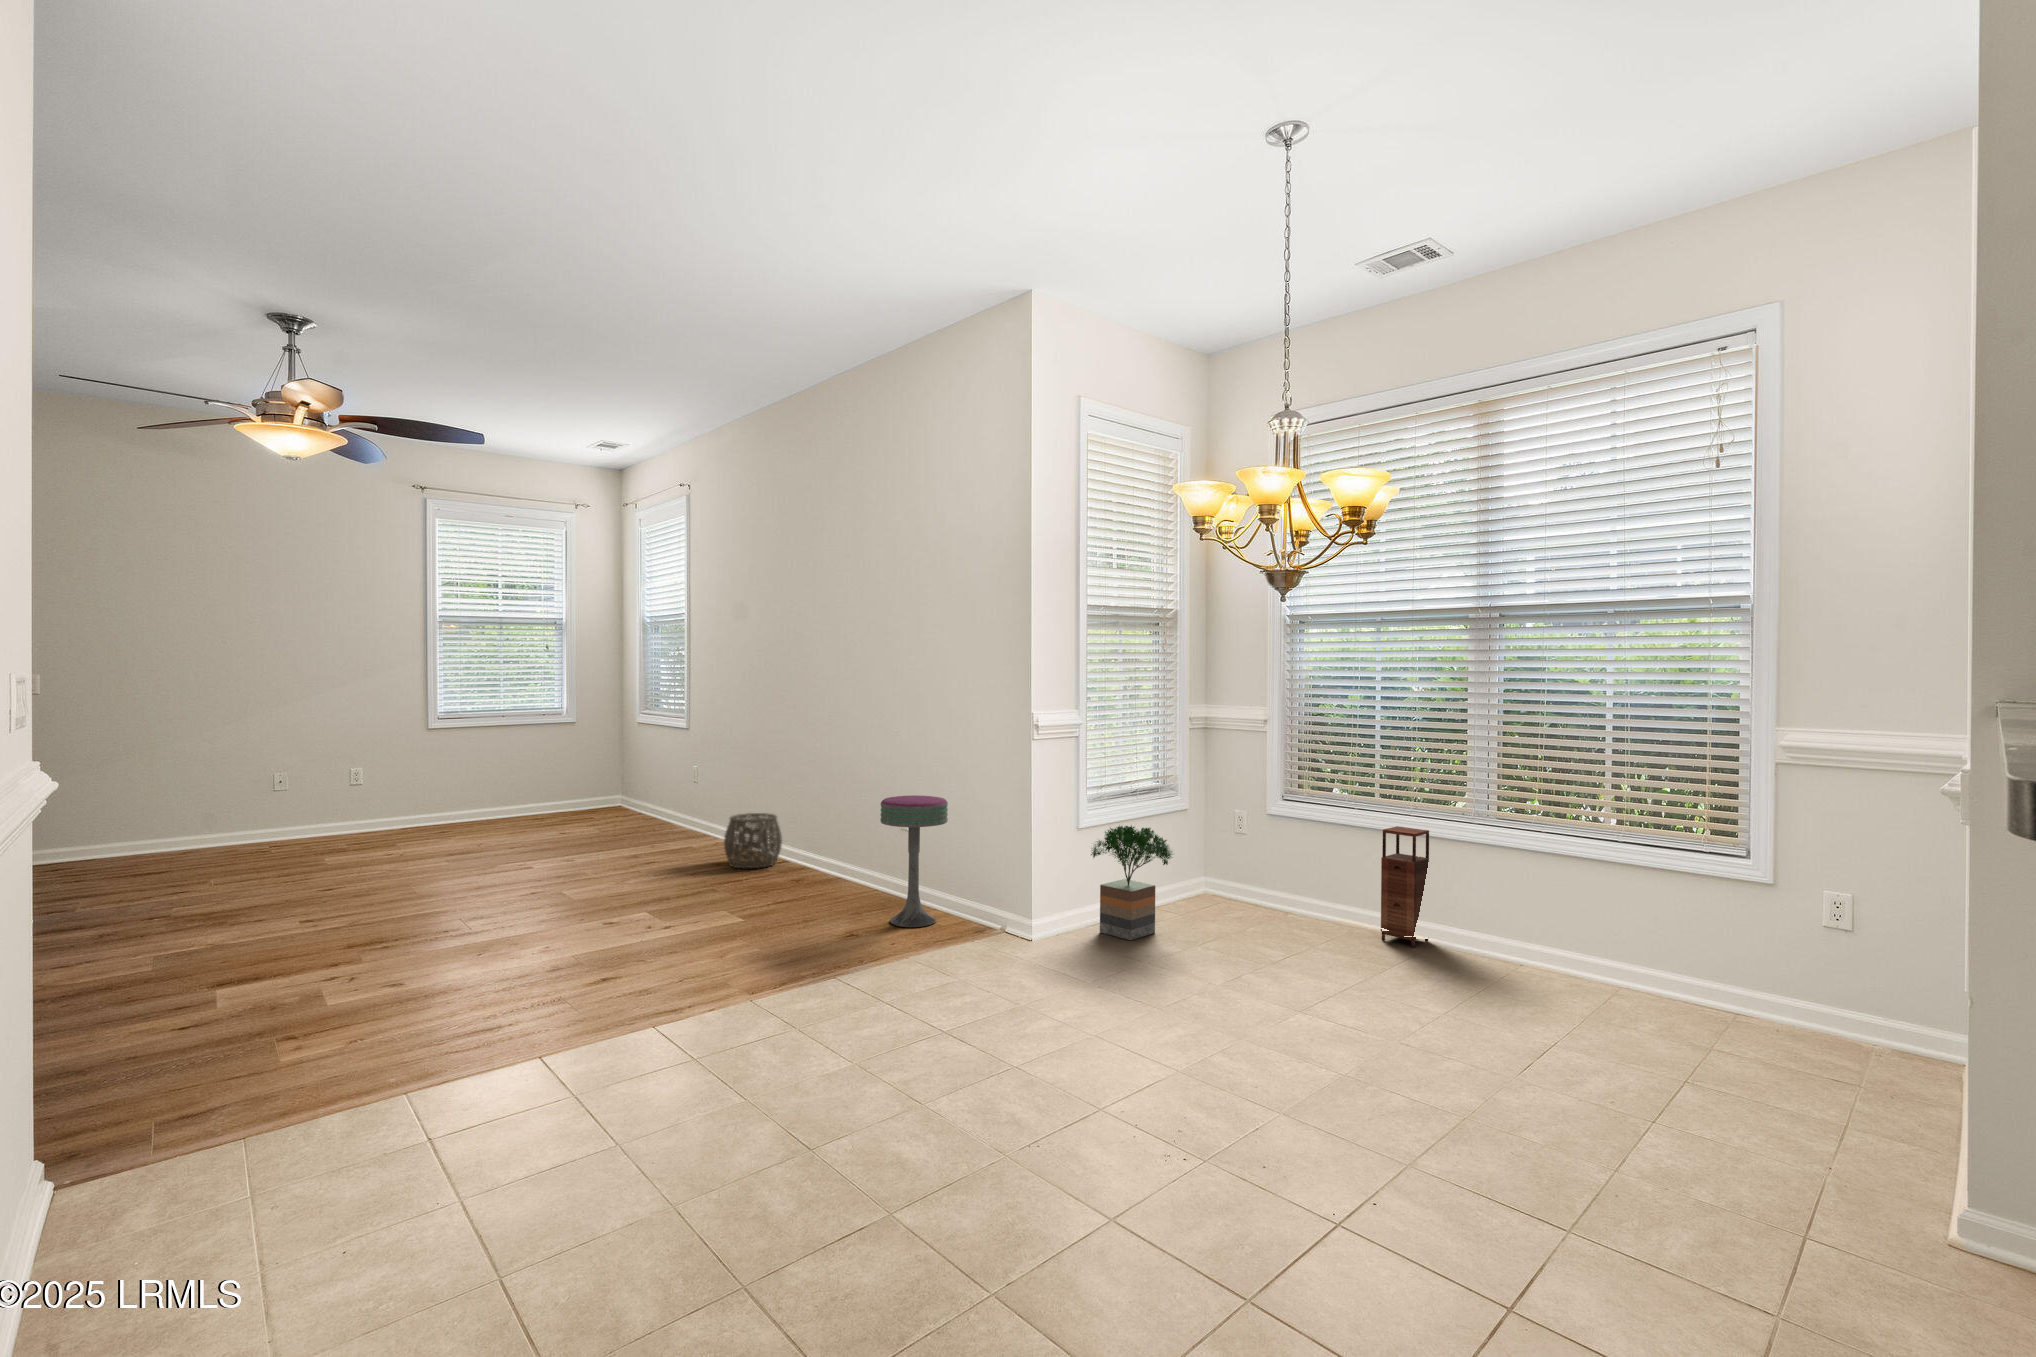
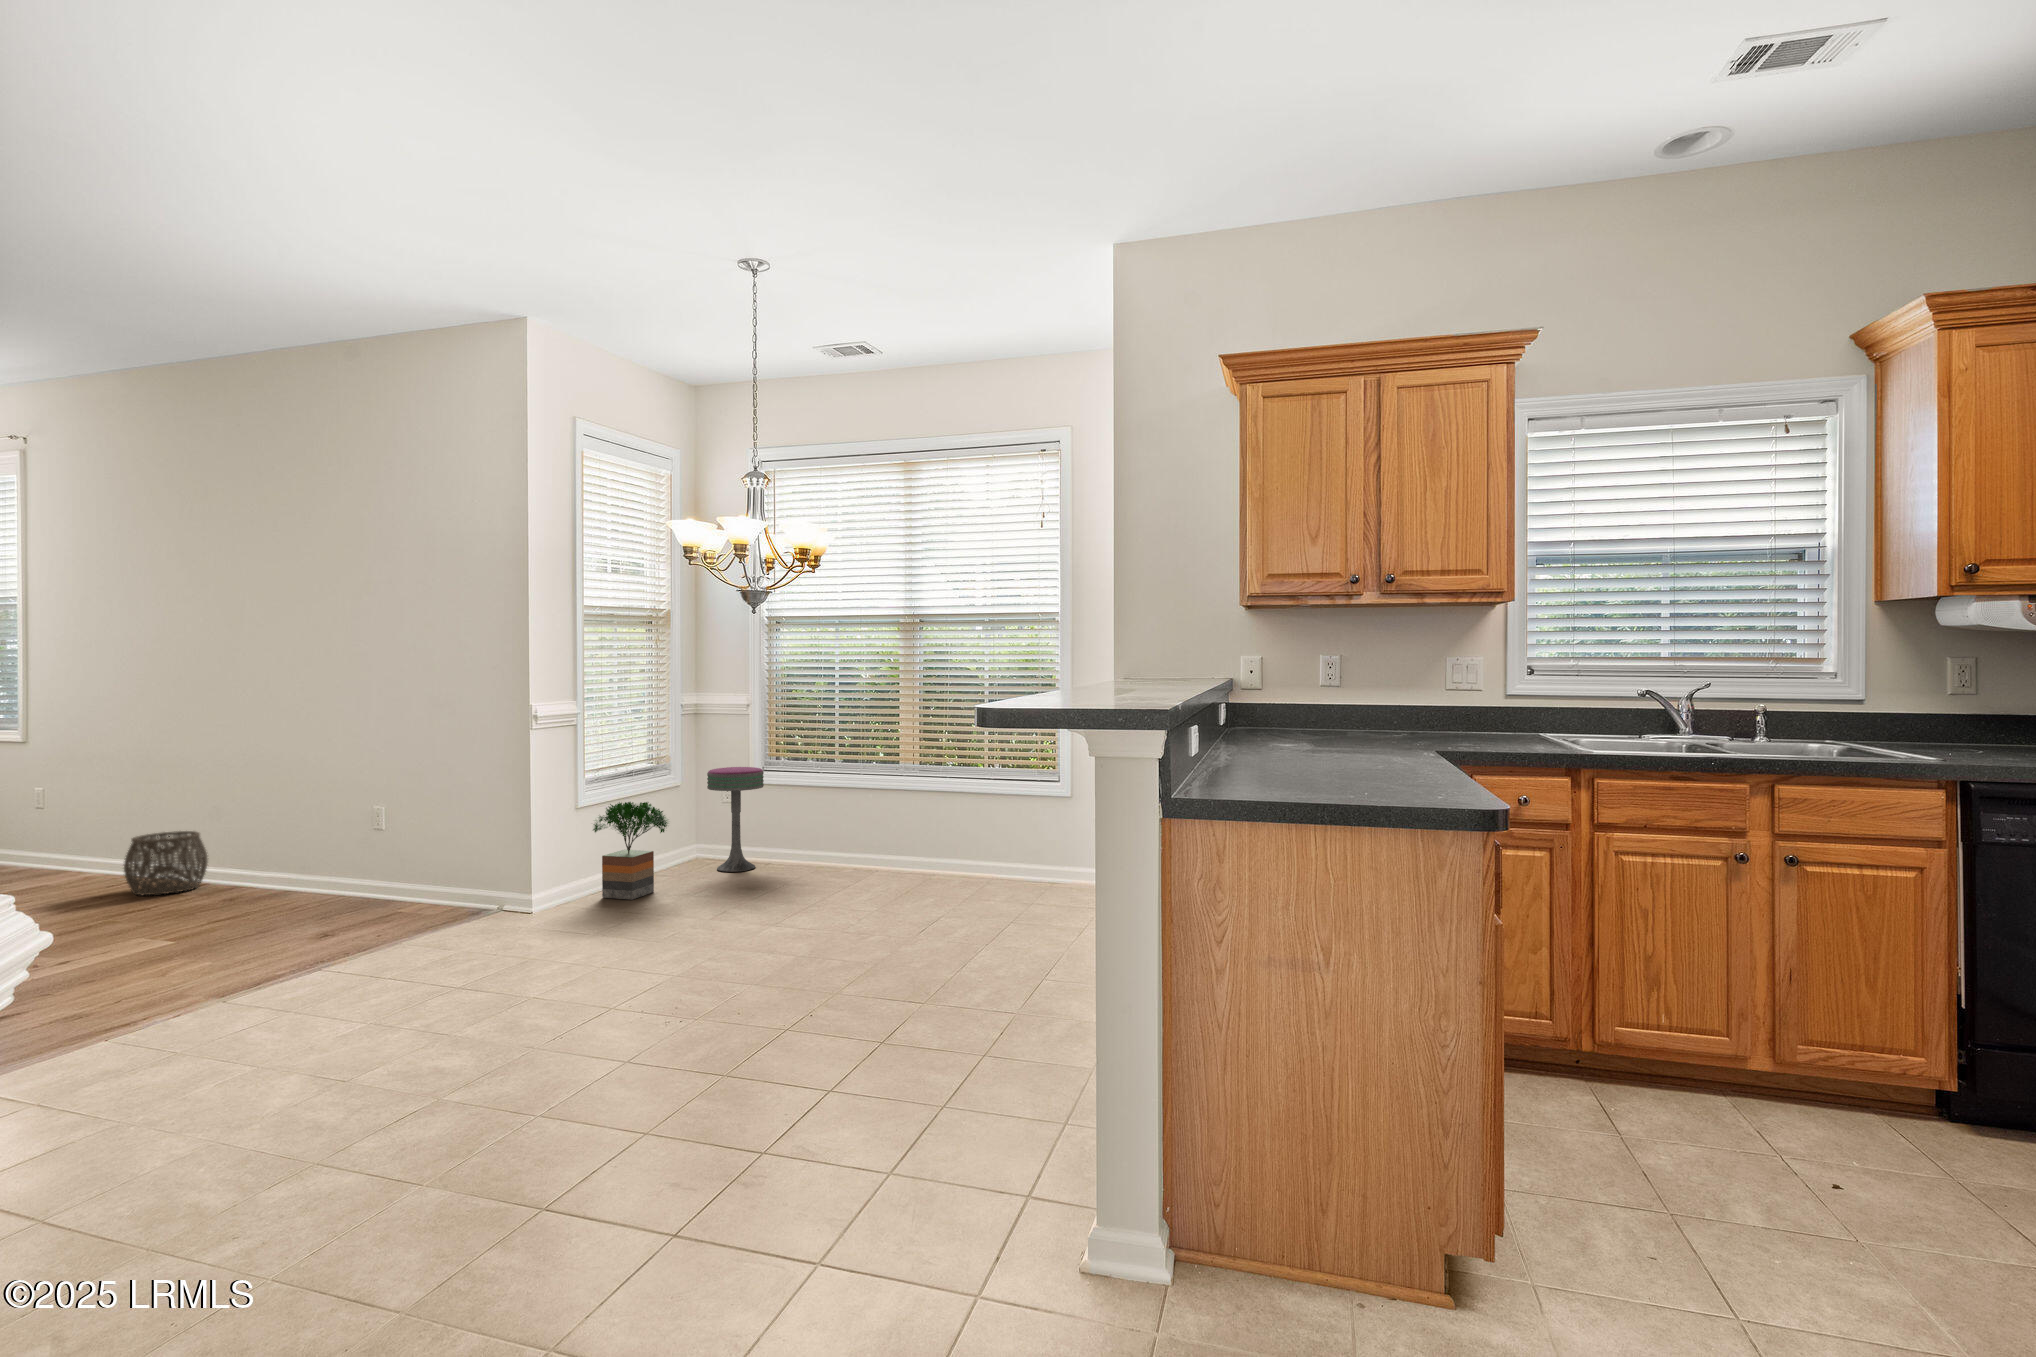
bar stool: present [880,795,948,927] -> present [707,767,764,872]
storage cabinet: present [1381,826,1429,947] -> none [840,785,875,875]

